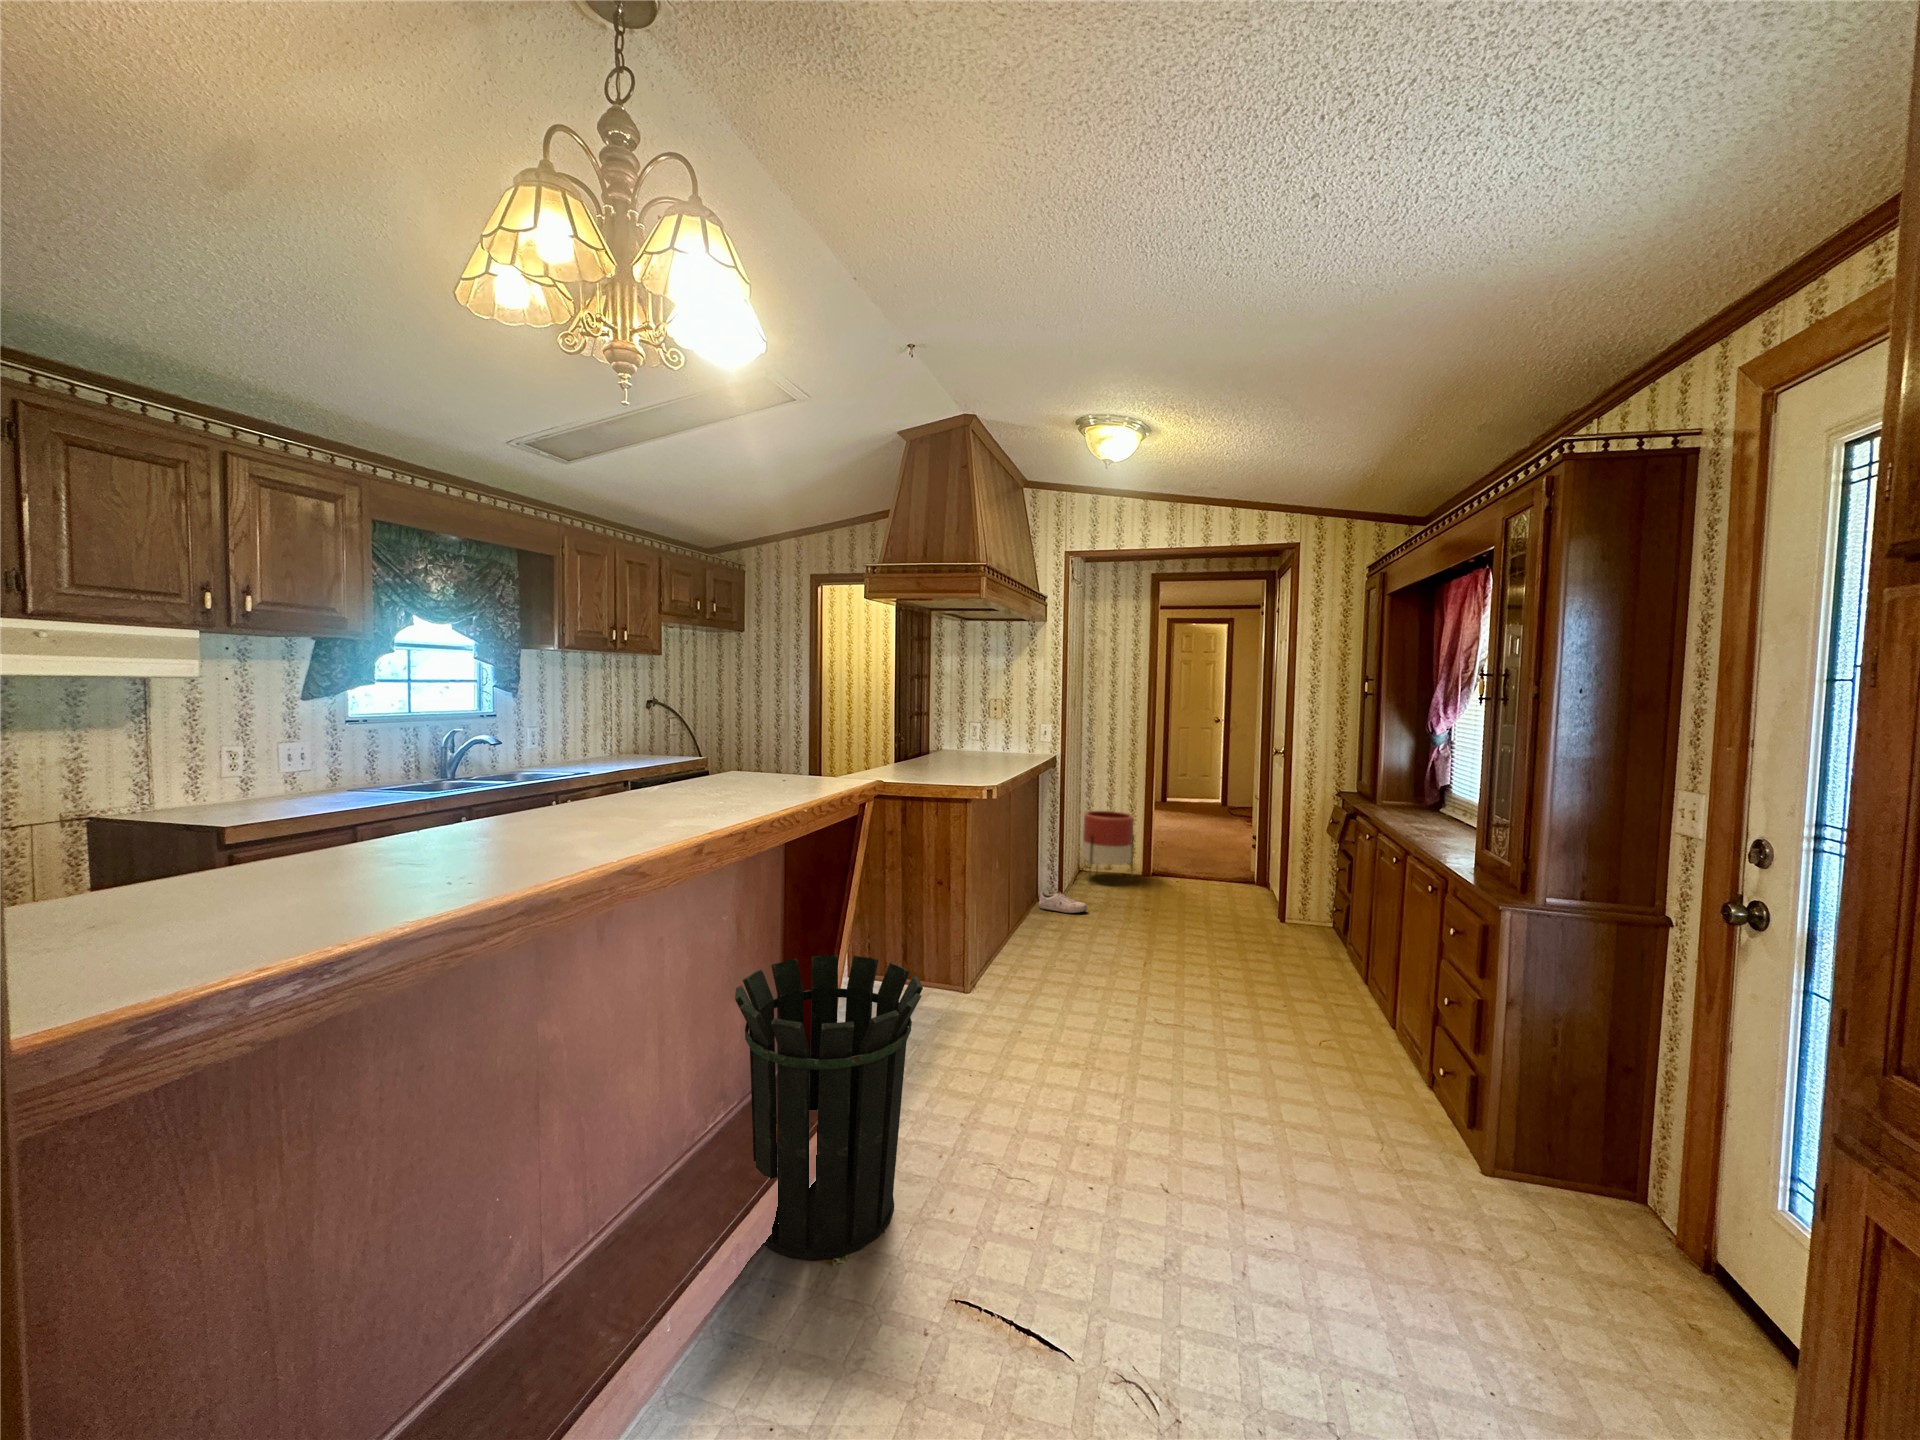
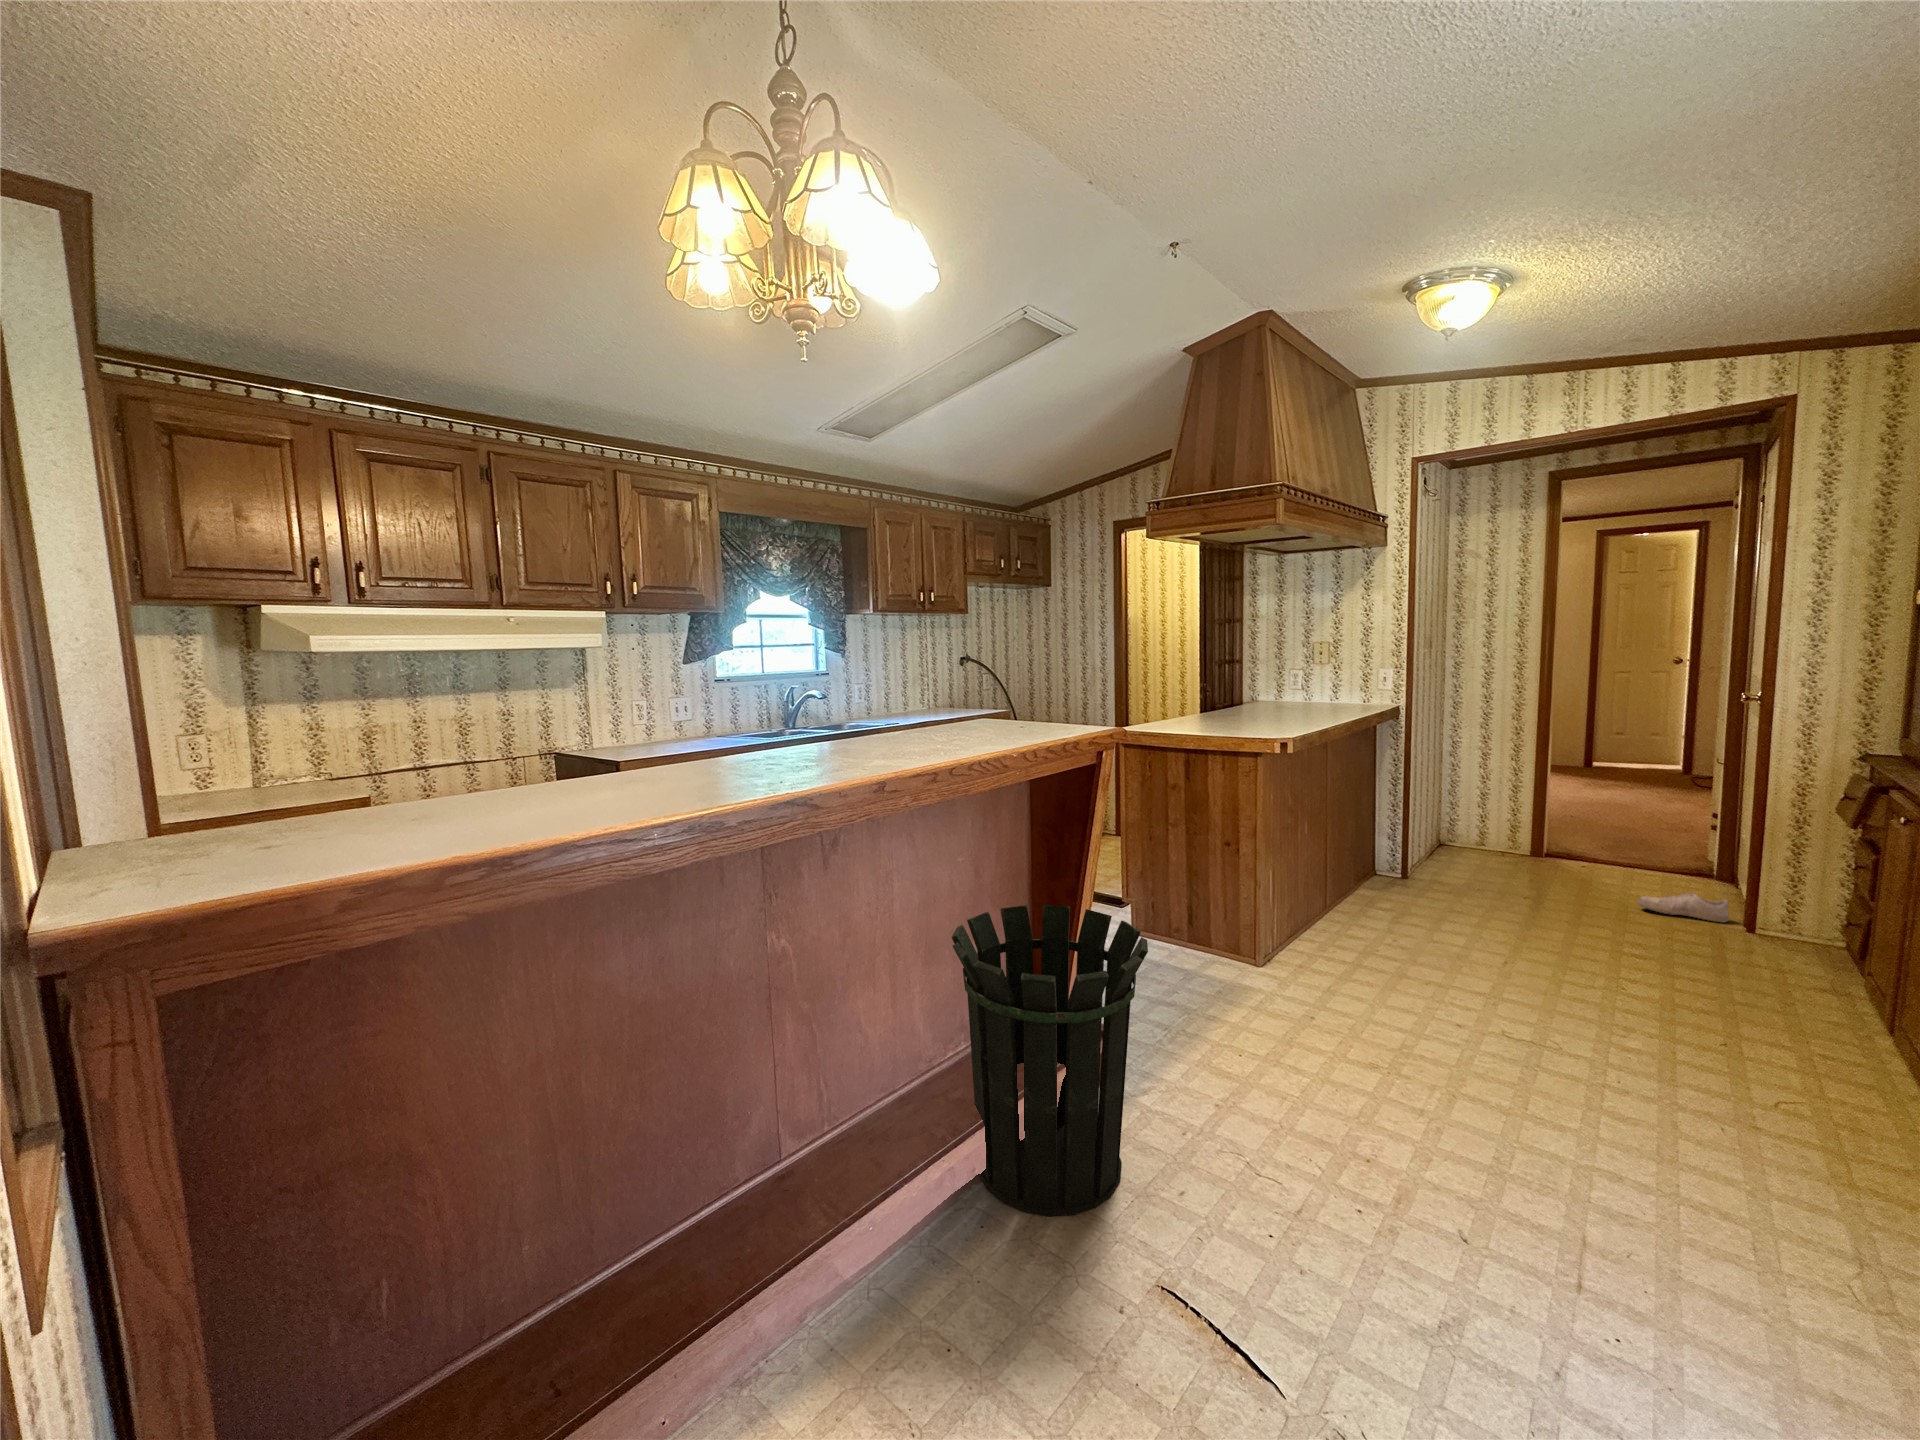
planter: present [1082,811,1134,877] -> none [1439,774,1514,864]
shoe: present [1039,891,1087,913] -> present [1638,893,1729,923]

